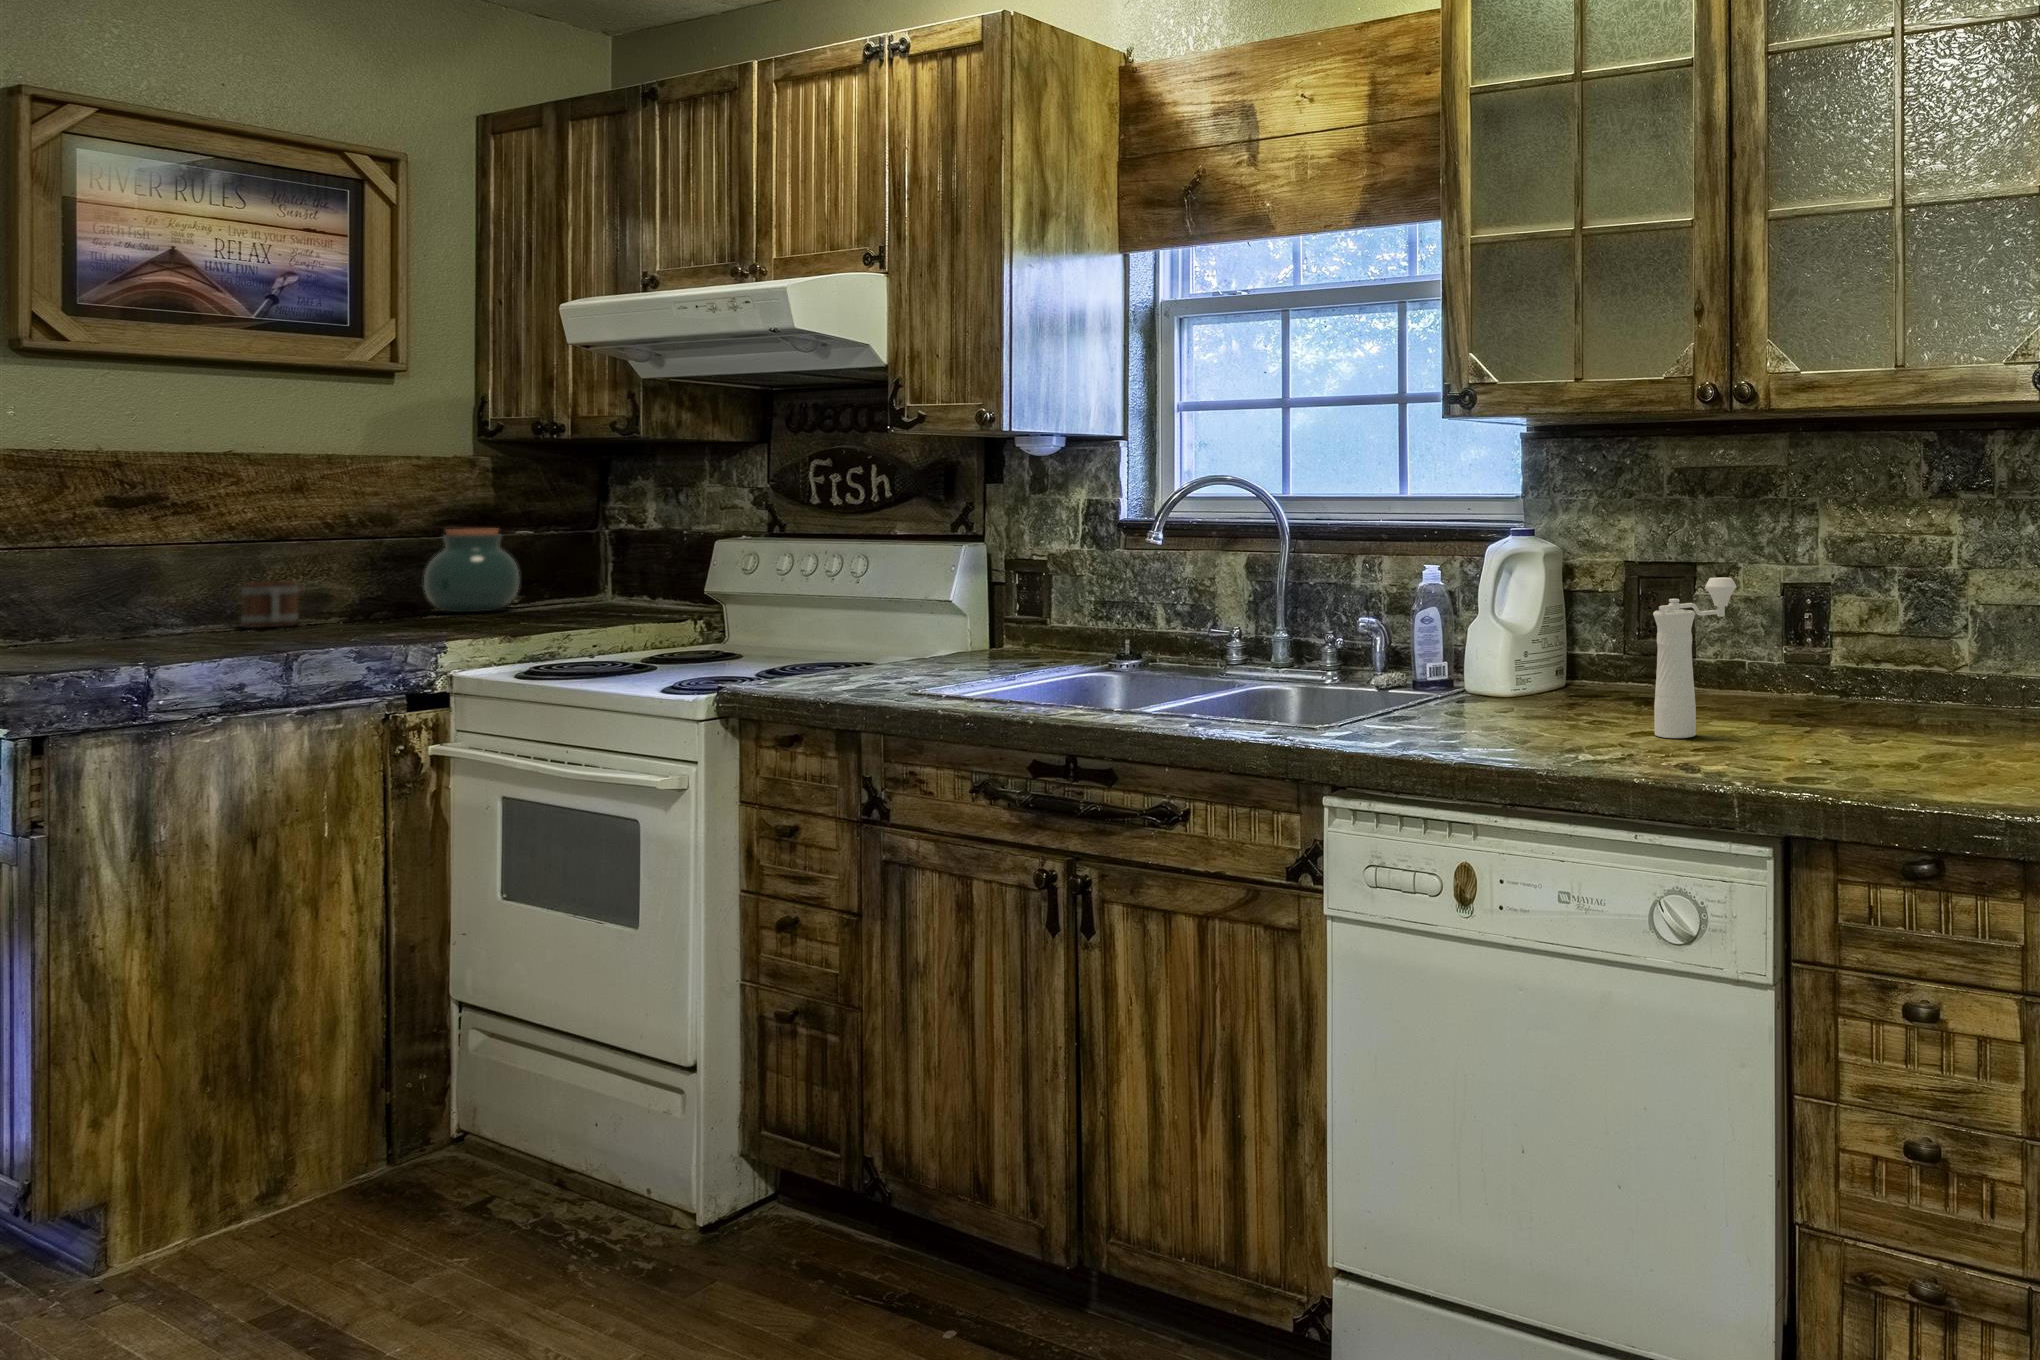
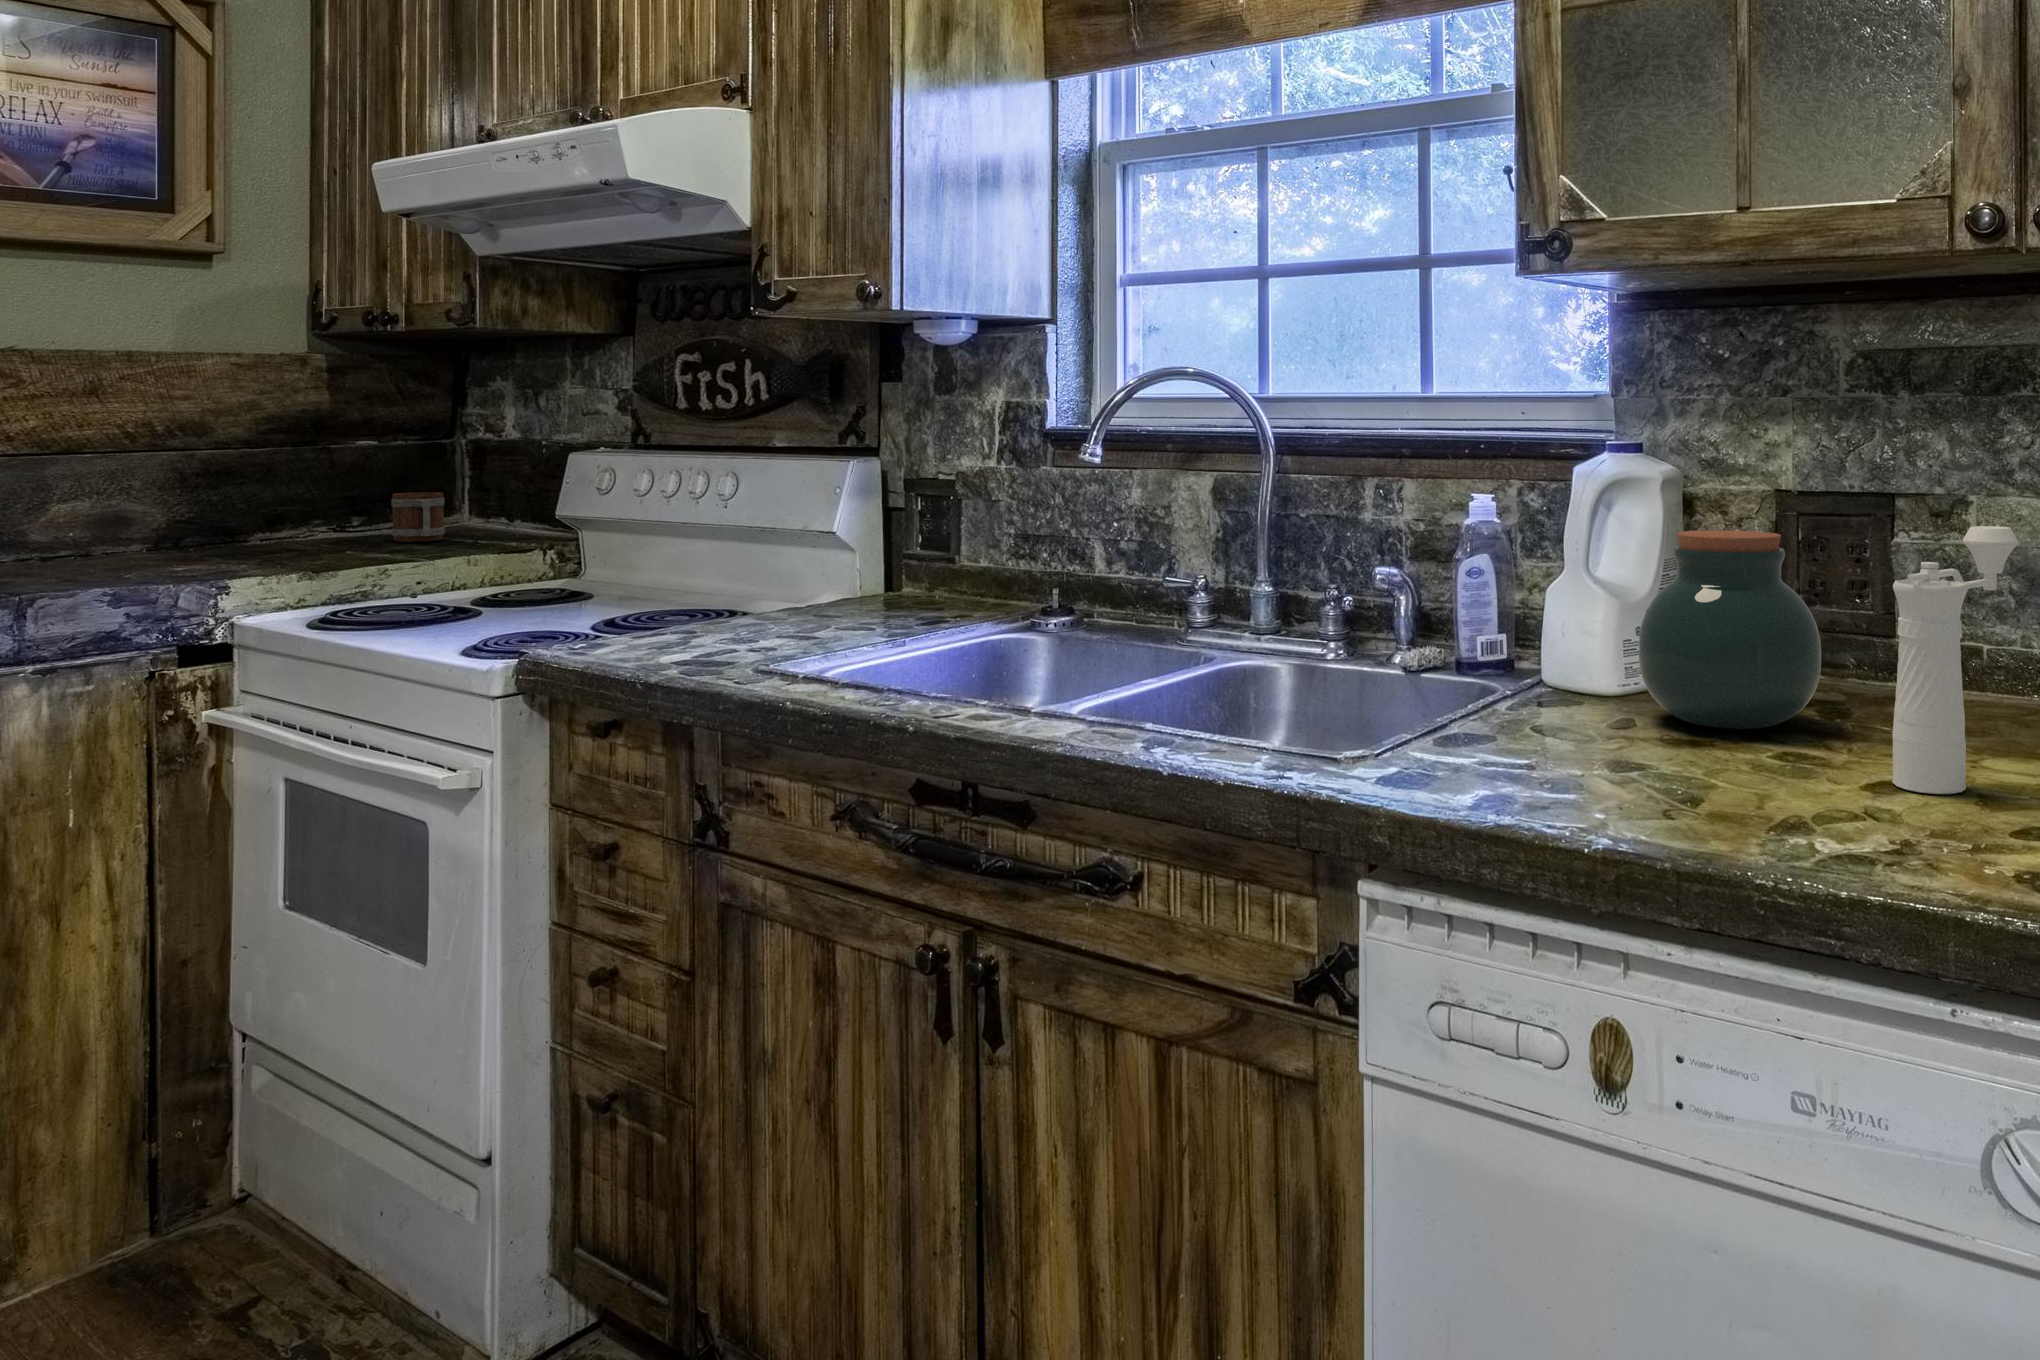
jar: present [424,529,519,612] -> present [1639,530,1821,729]
mug: present [241,581,299,628] -> present [391,492,445,542]

